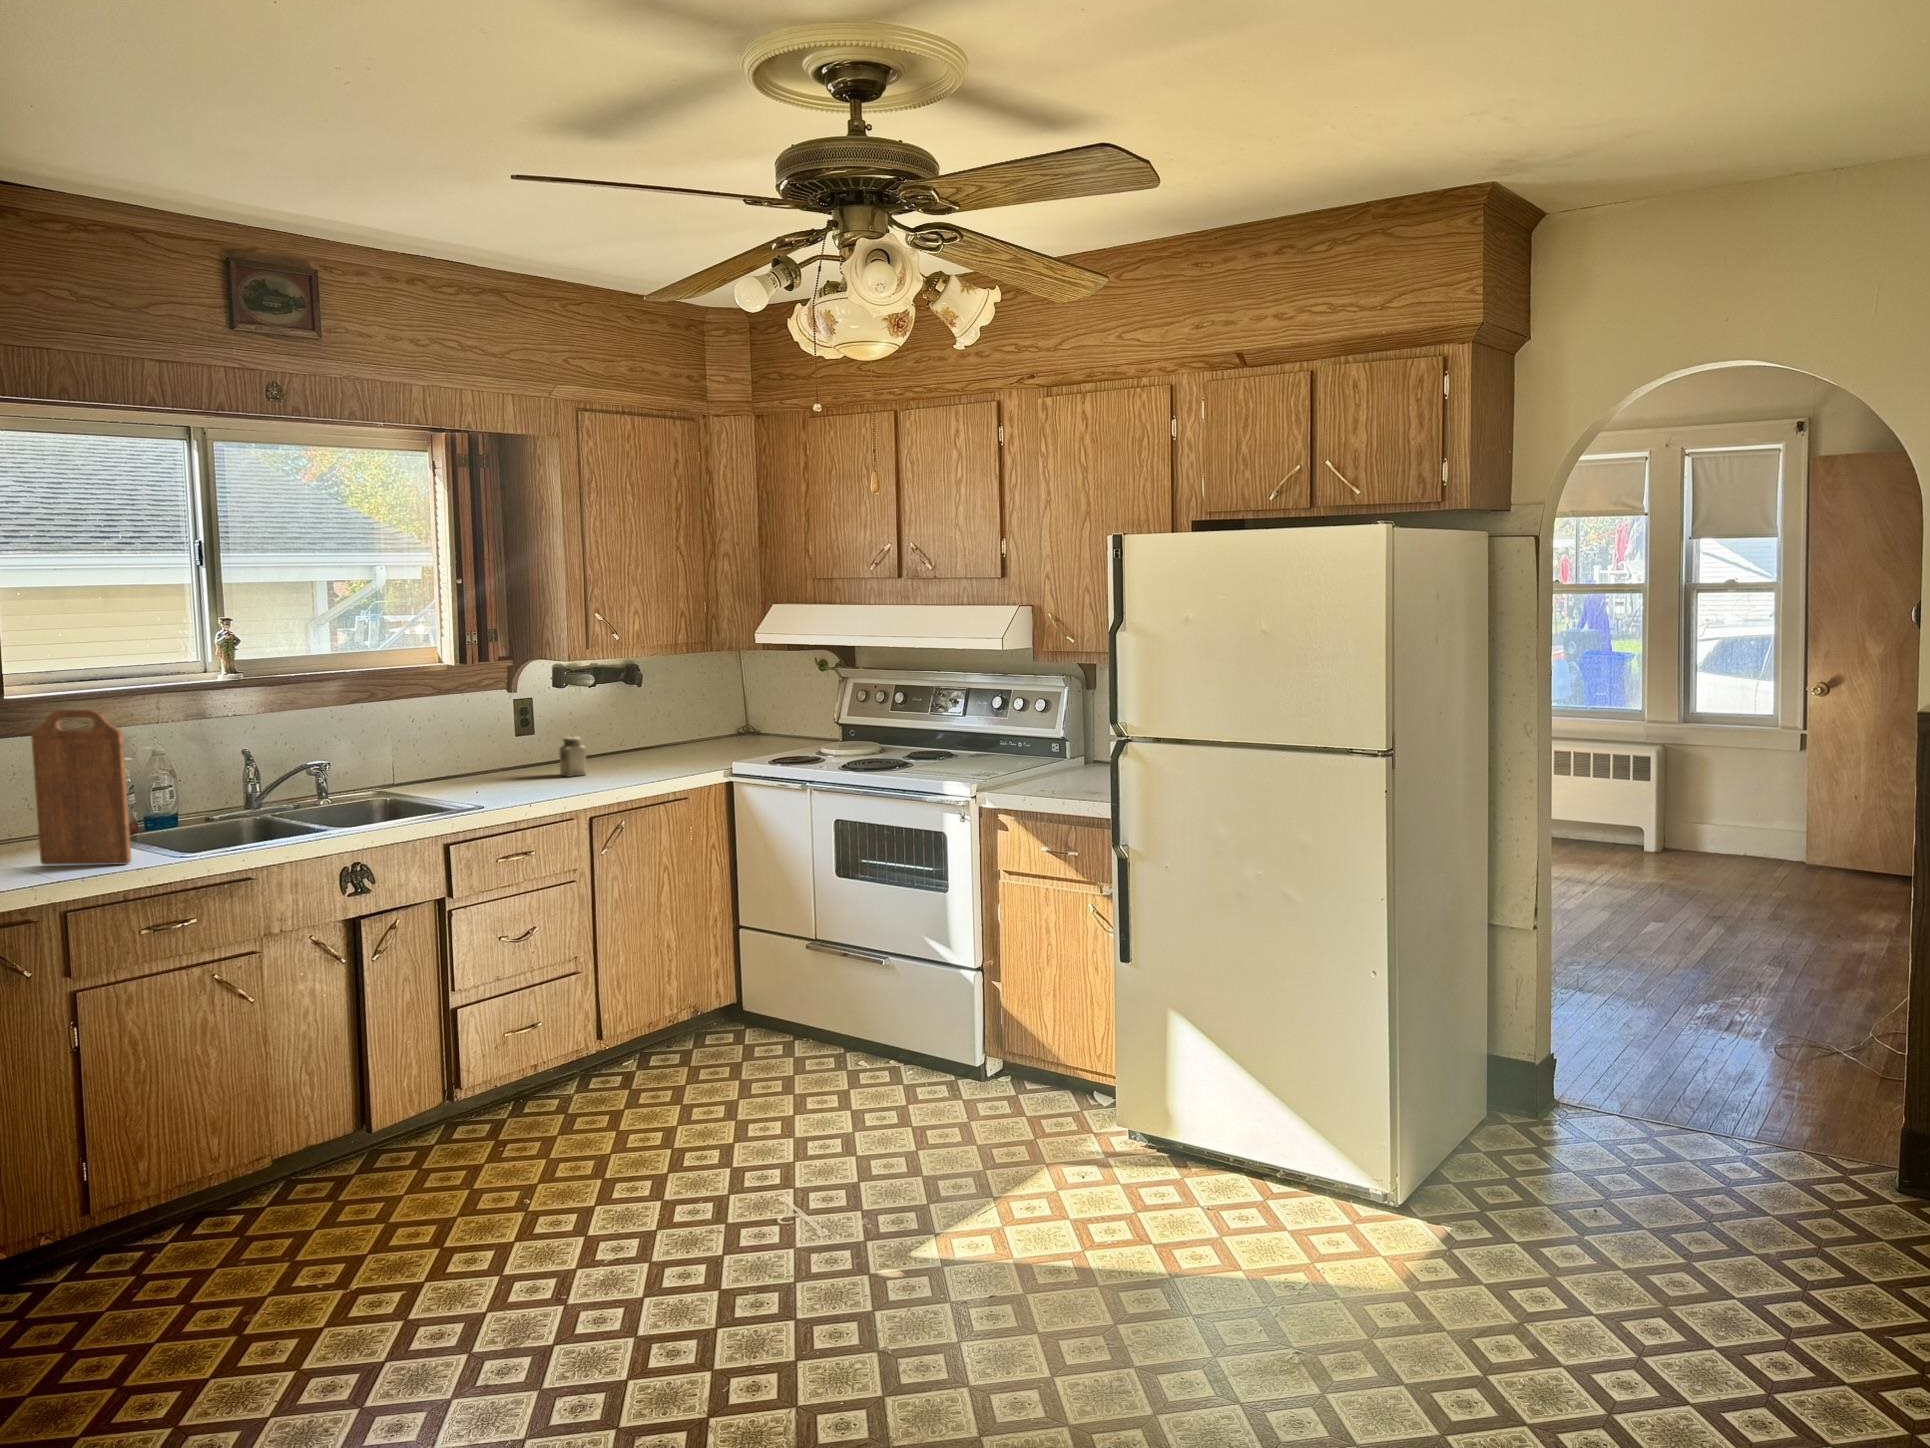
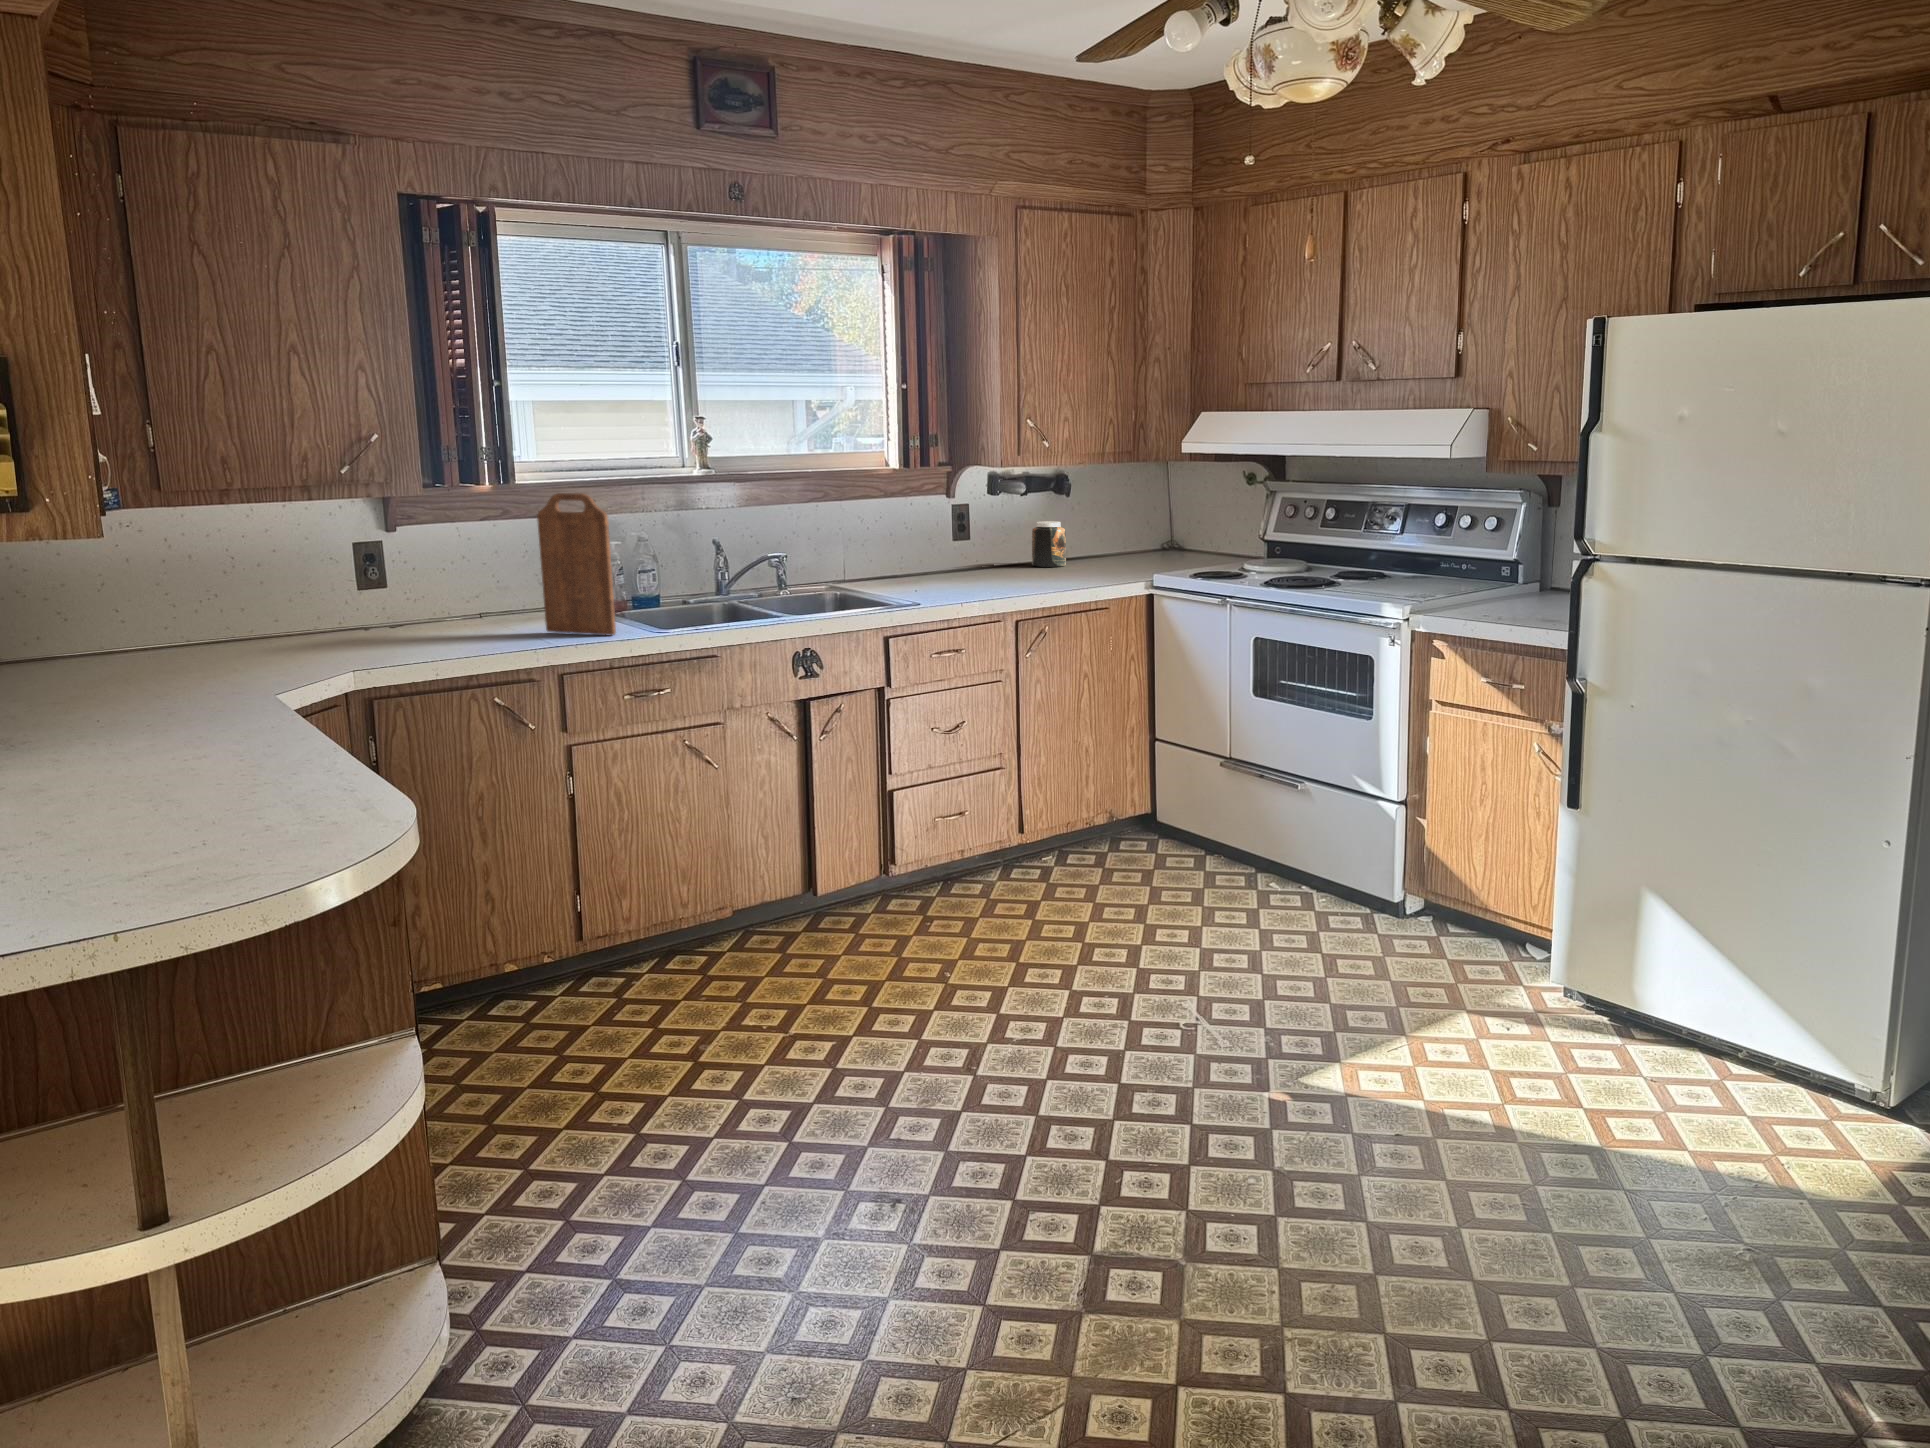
jar: none [600,711,636,758] -> present [1032,521,1066,567]
salt shaker: present [559,737,586,777] -> none [992,543,1017,582]

